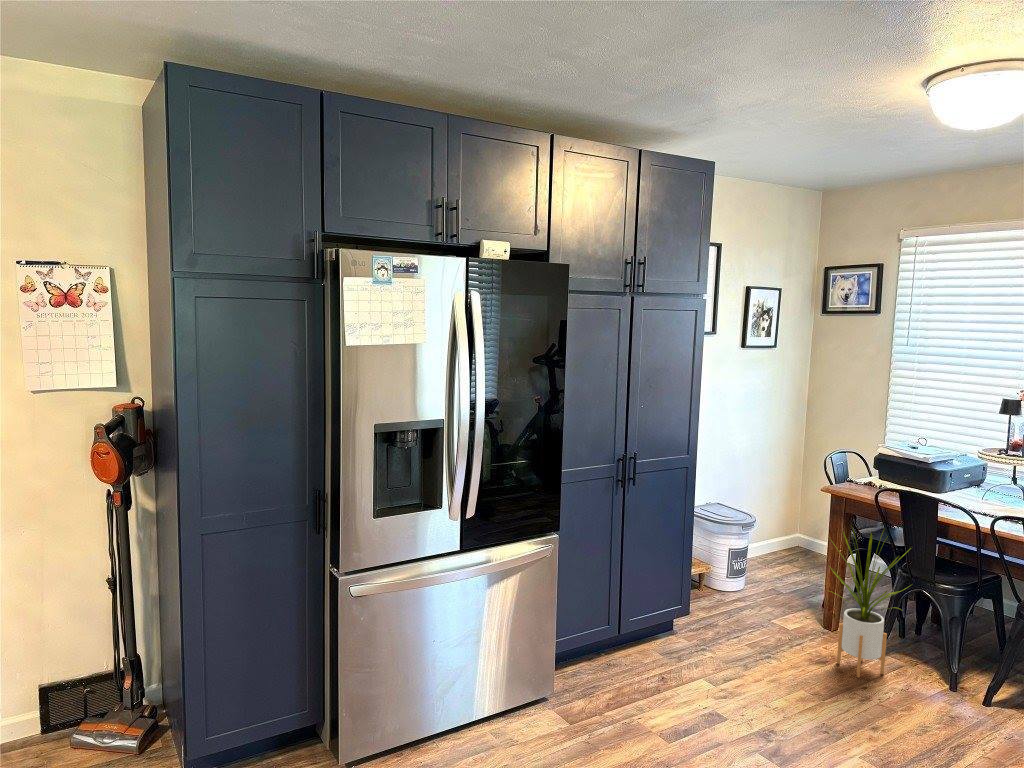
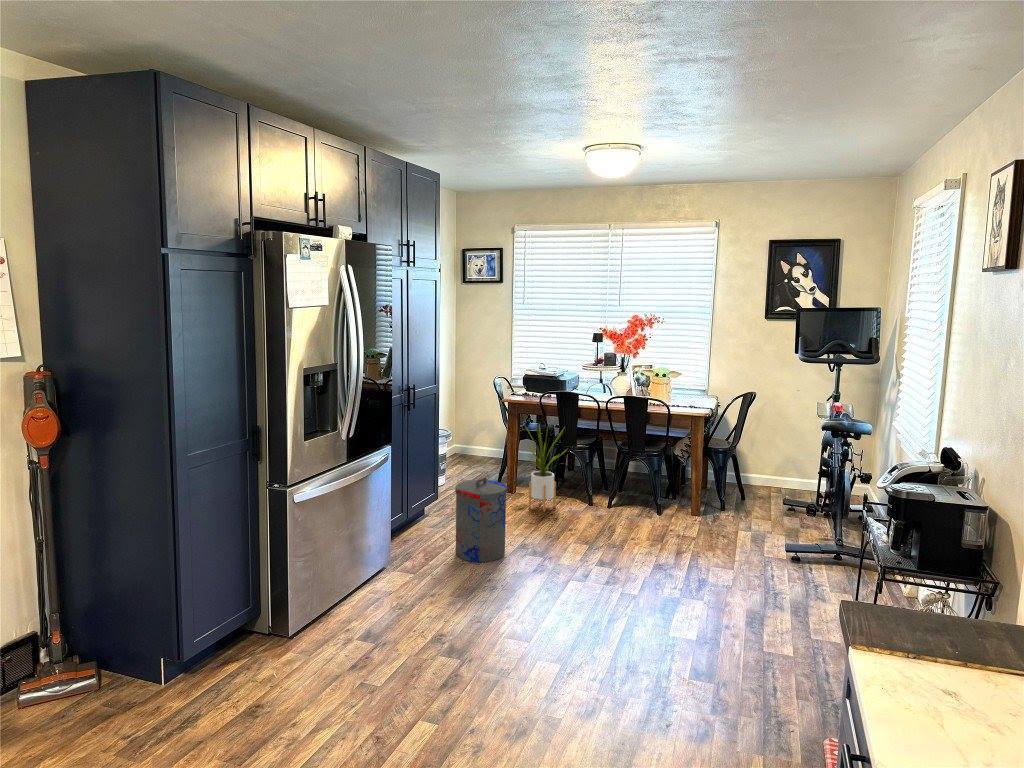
trash can: none [655,605,739,741] -> present [455,478,507,562]

